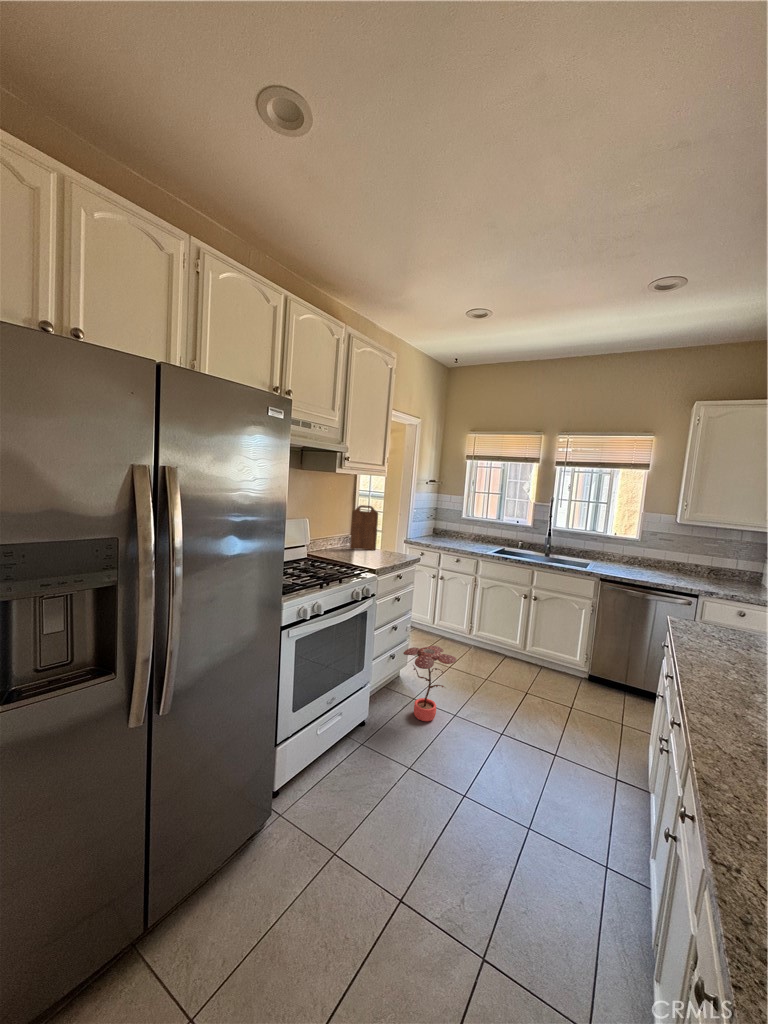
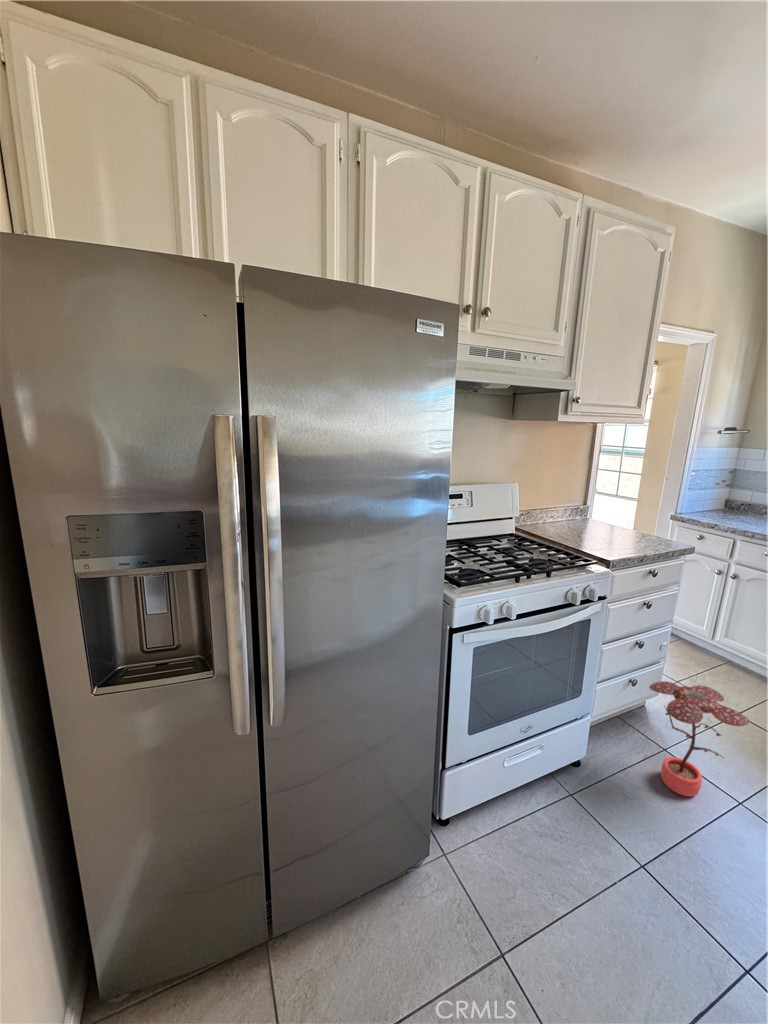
cutting board: present [350,505,378,550] -> none [579,466,626,530]

